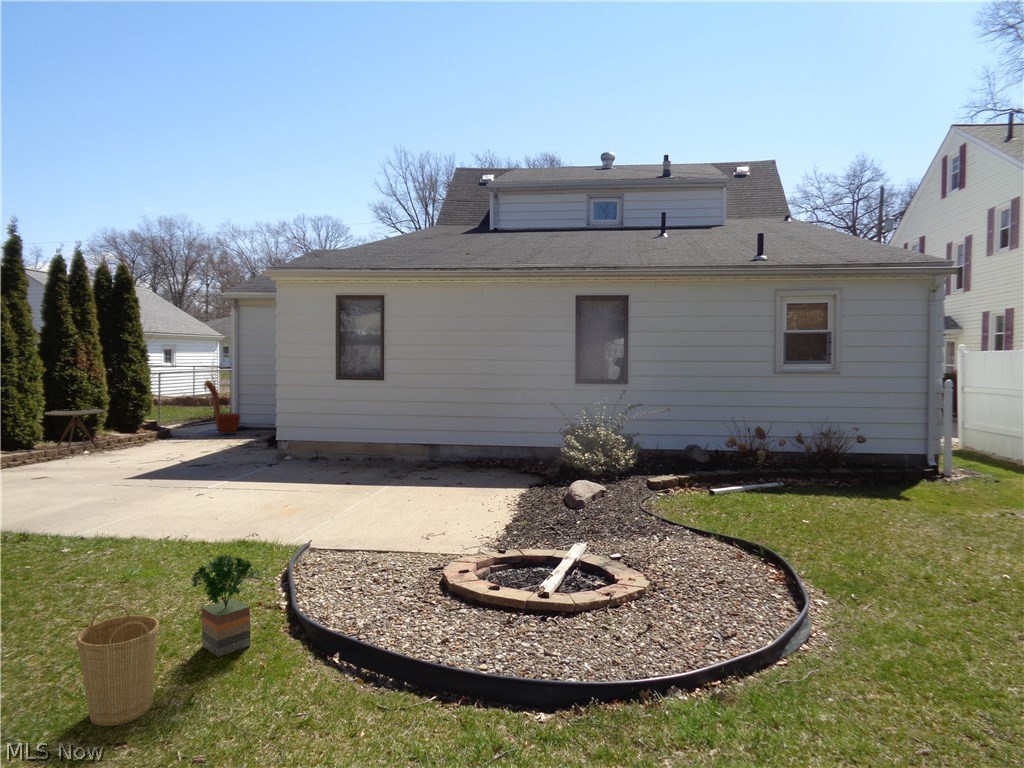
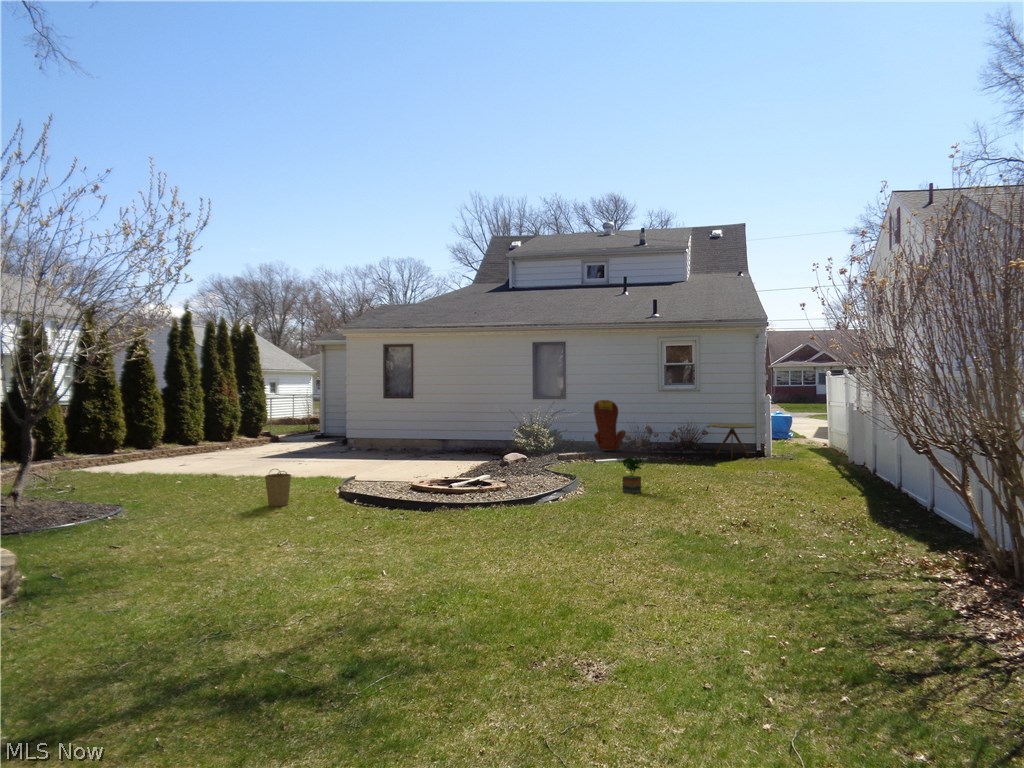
armchair: present [204,381,240,434] -> present [594,400,626,451]
round table: present [45,409,105,448] -> present [709,423,756,458]
potted tree: present [192,554,262,657] -> present [623,457,644,494]

